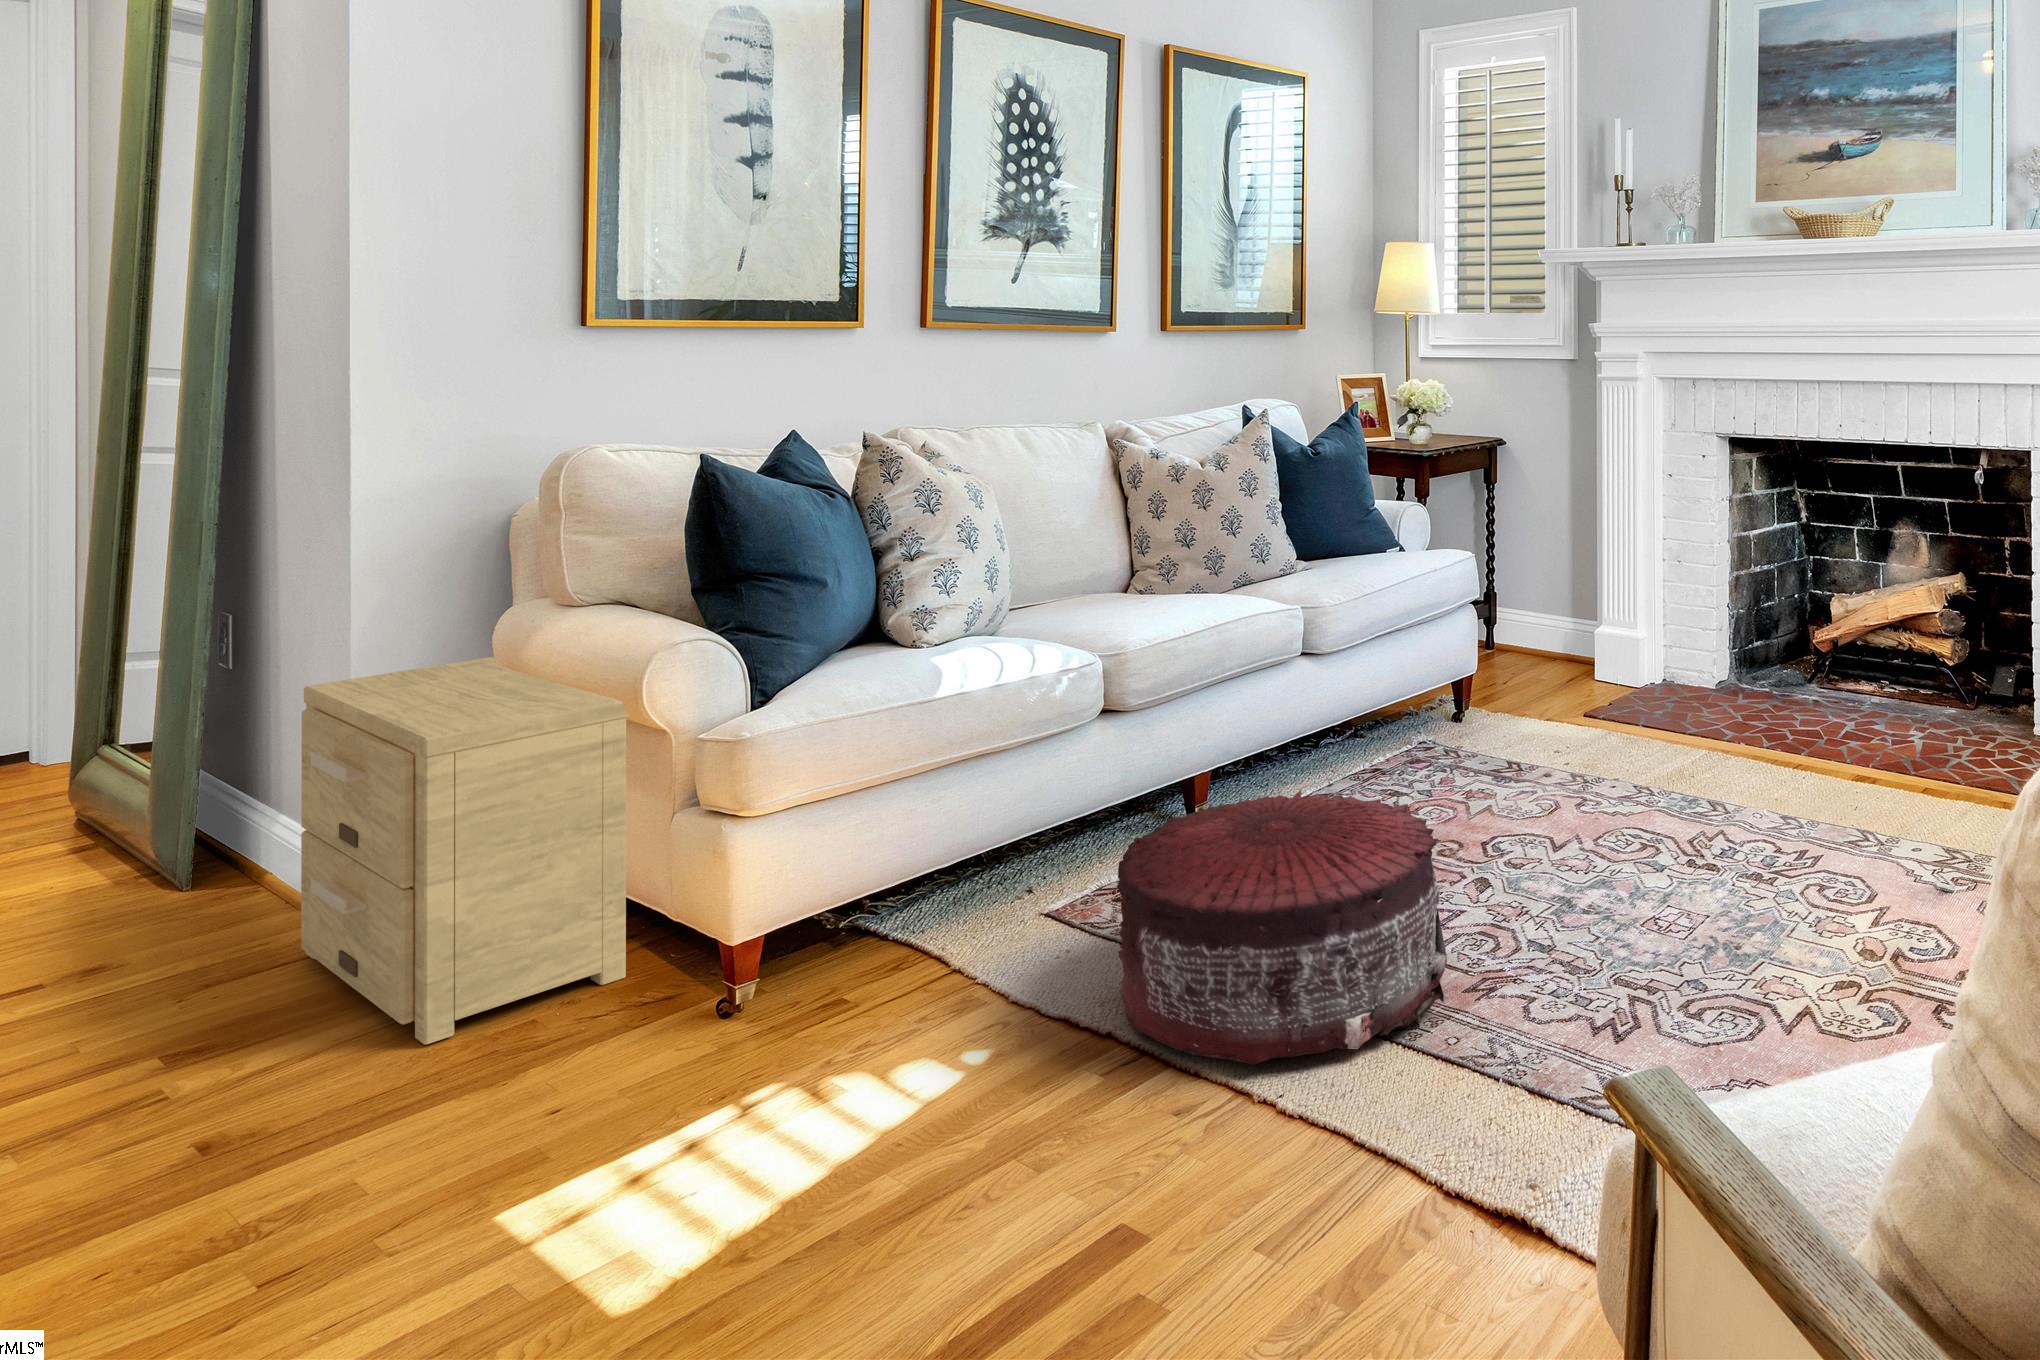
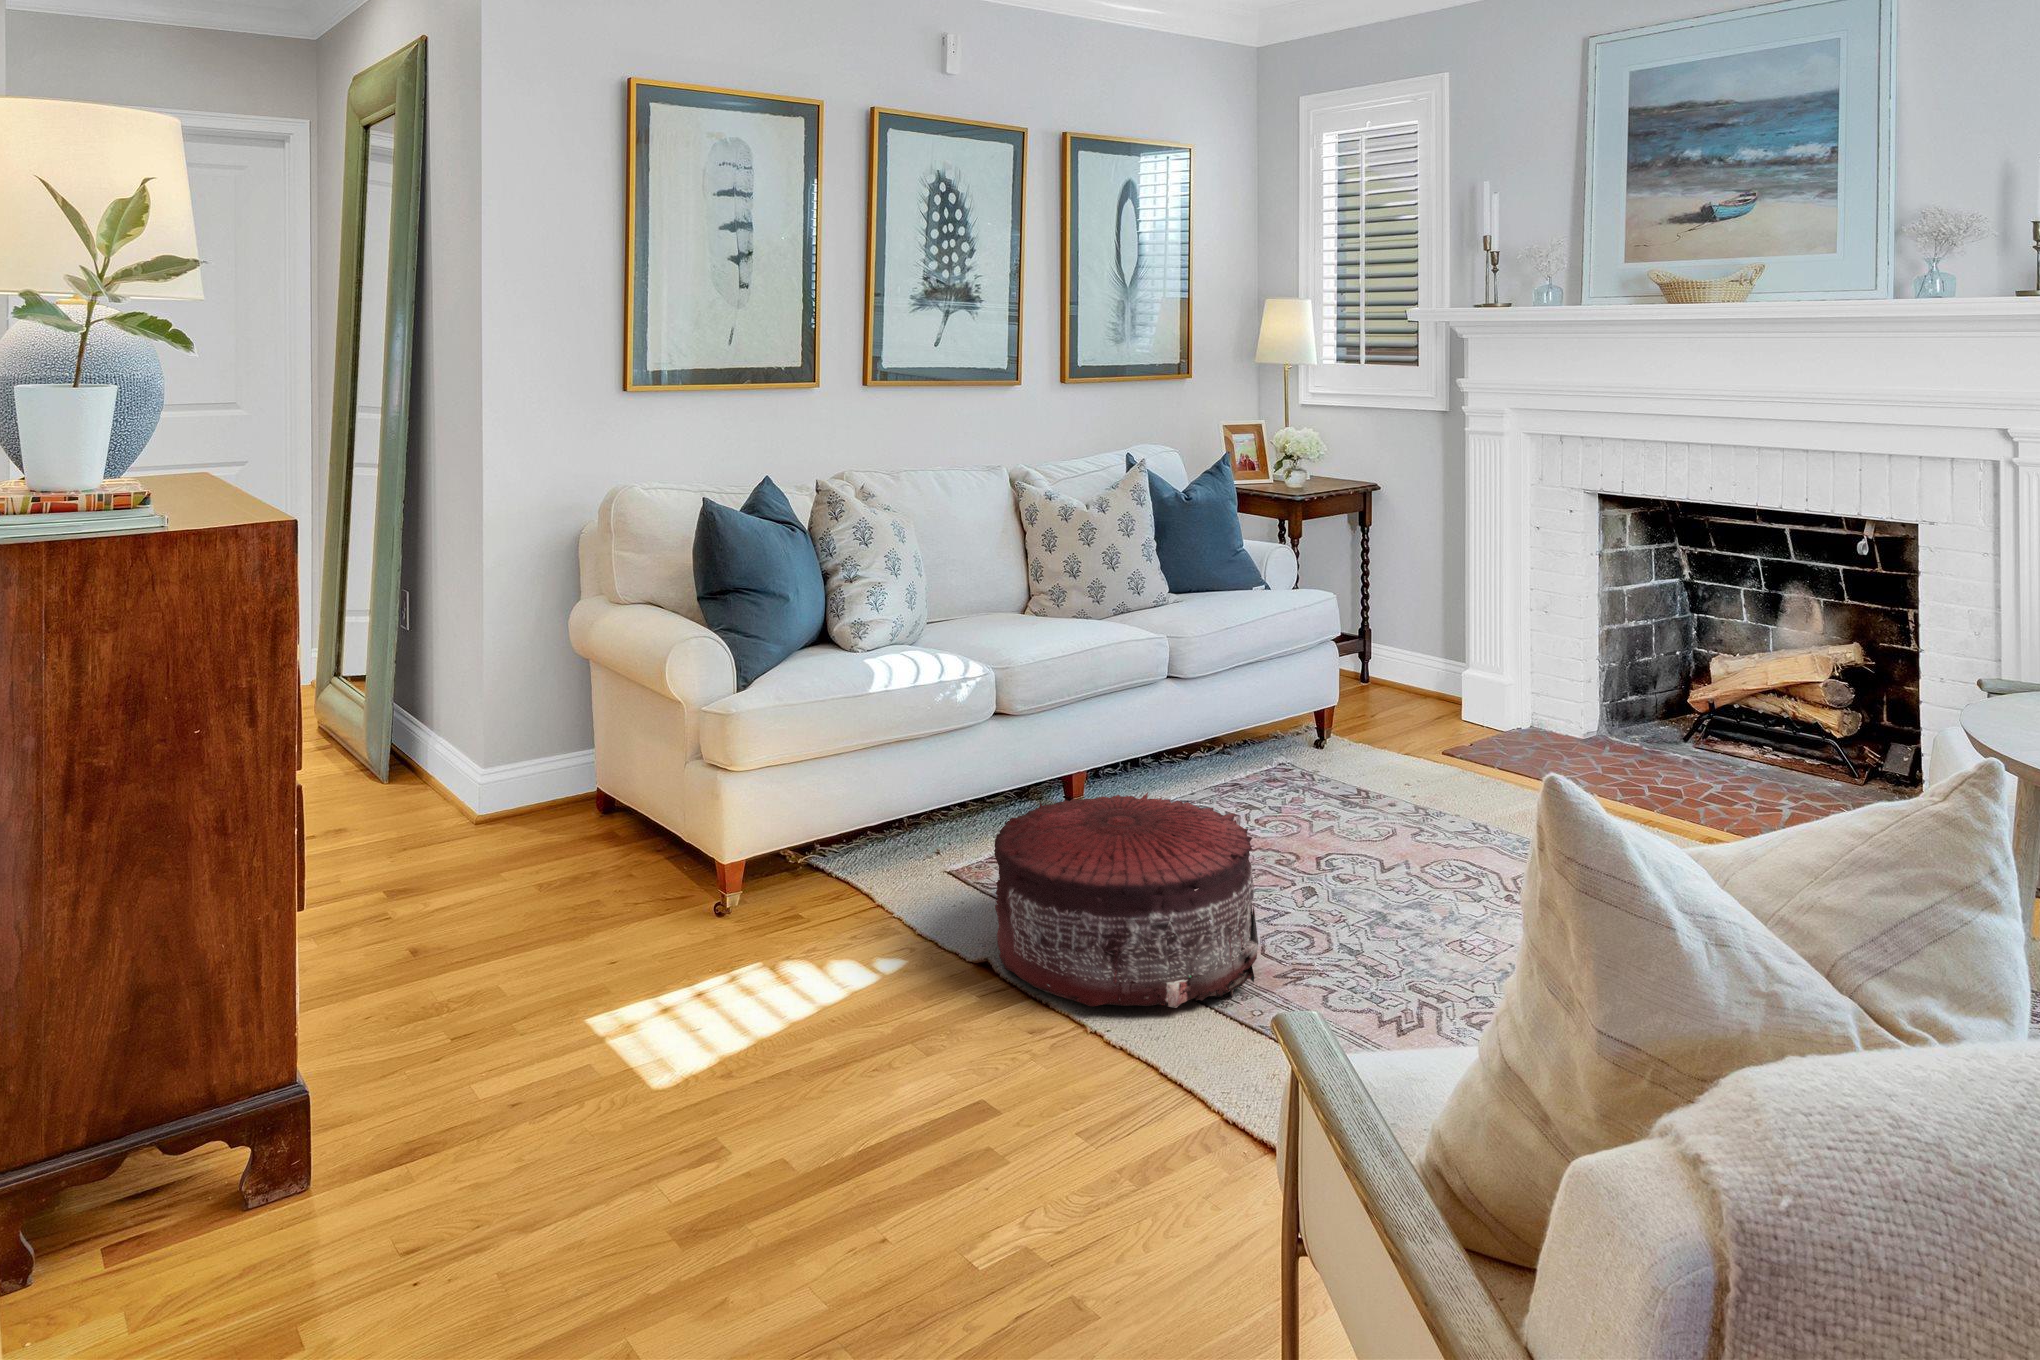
side table: present [301,657,629,1045] -> none [454,635,656,908]

